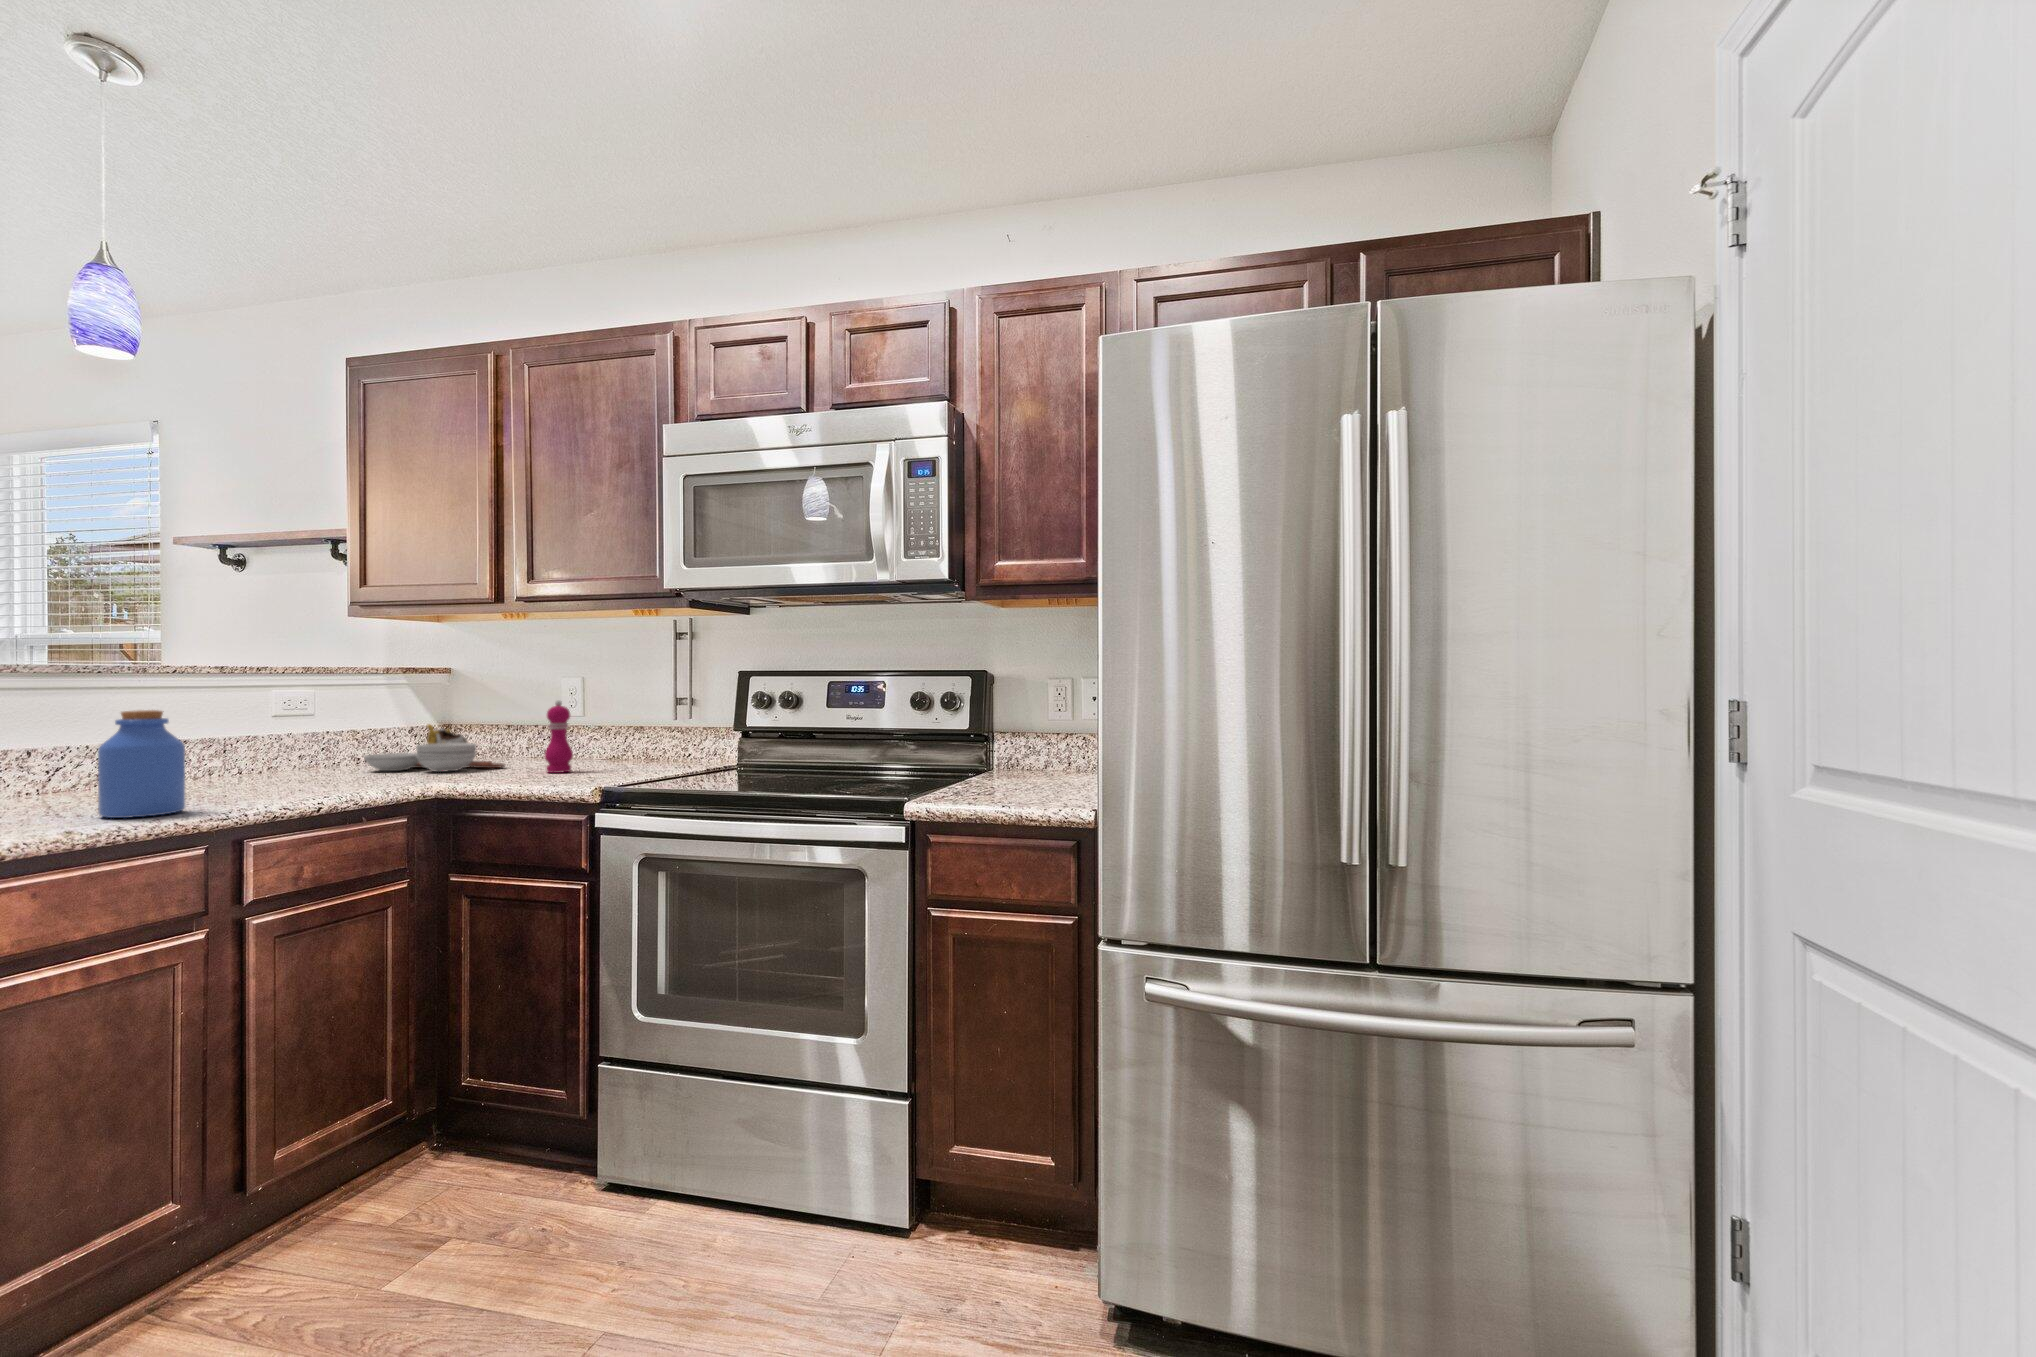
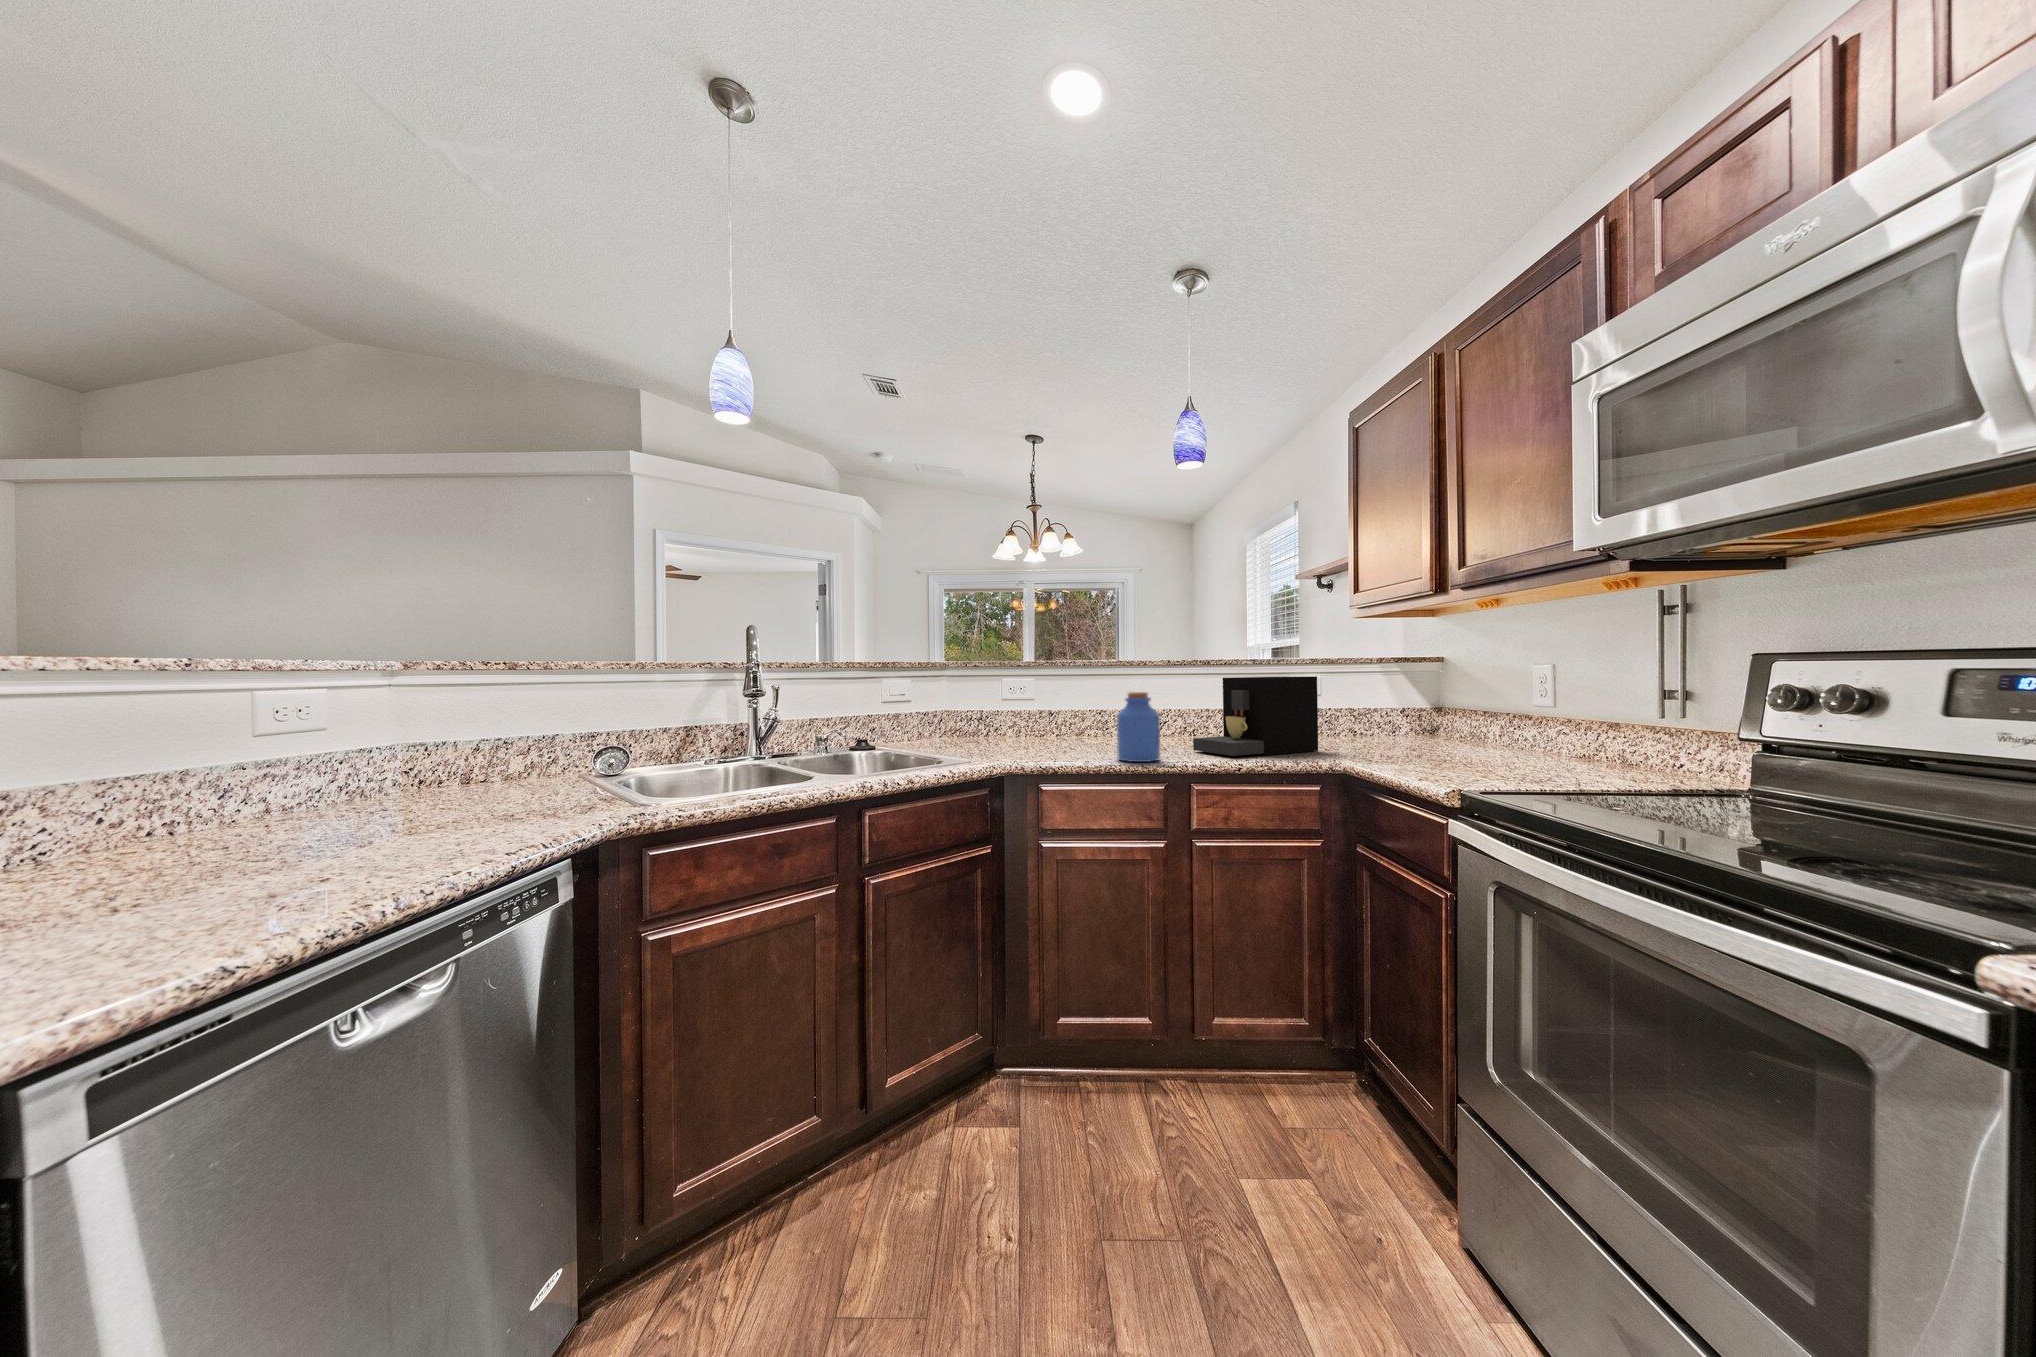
coffee maker: none [194,687,366,796] -> present [1193,676,1318,756]
pepper mill: present [544,700,573,773] -> none [1469,690,1502,766]
cutting board: present [364,724,505,772] -> none [1337,708,1451,753]

